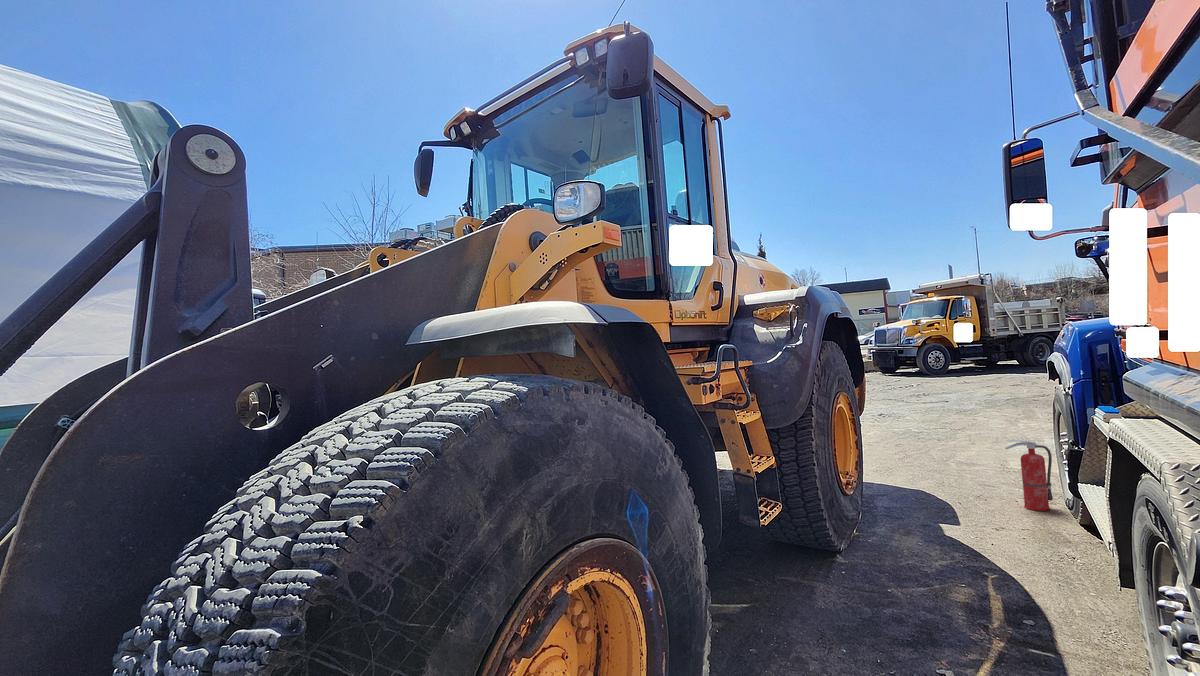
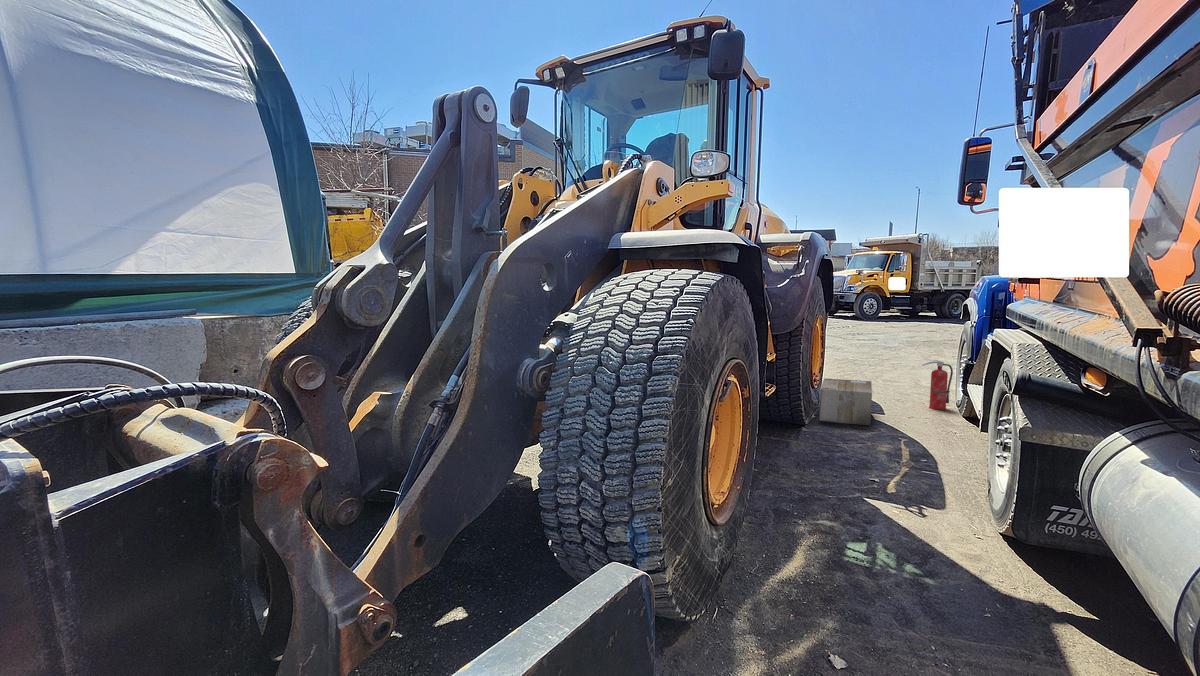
cardboard box: none [860,475,940,547] -> present [819,378,872,426]

